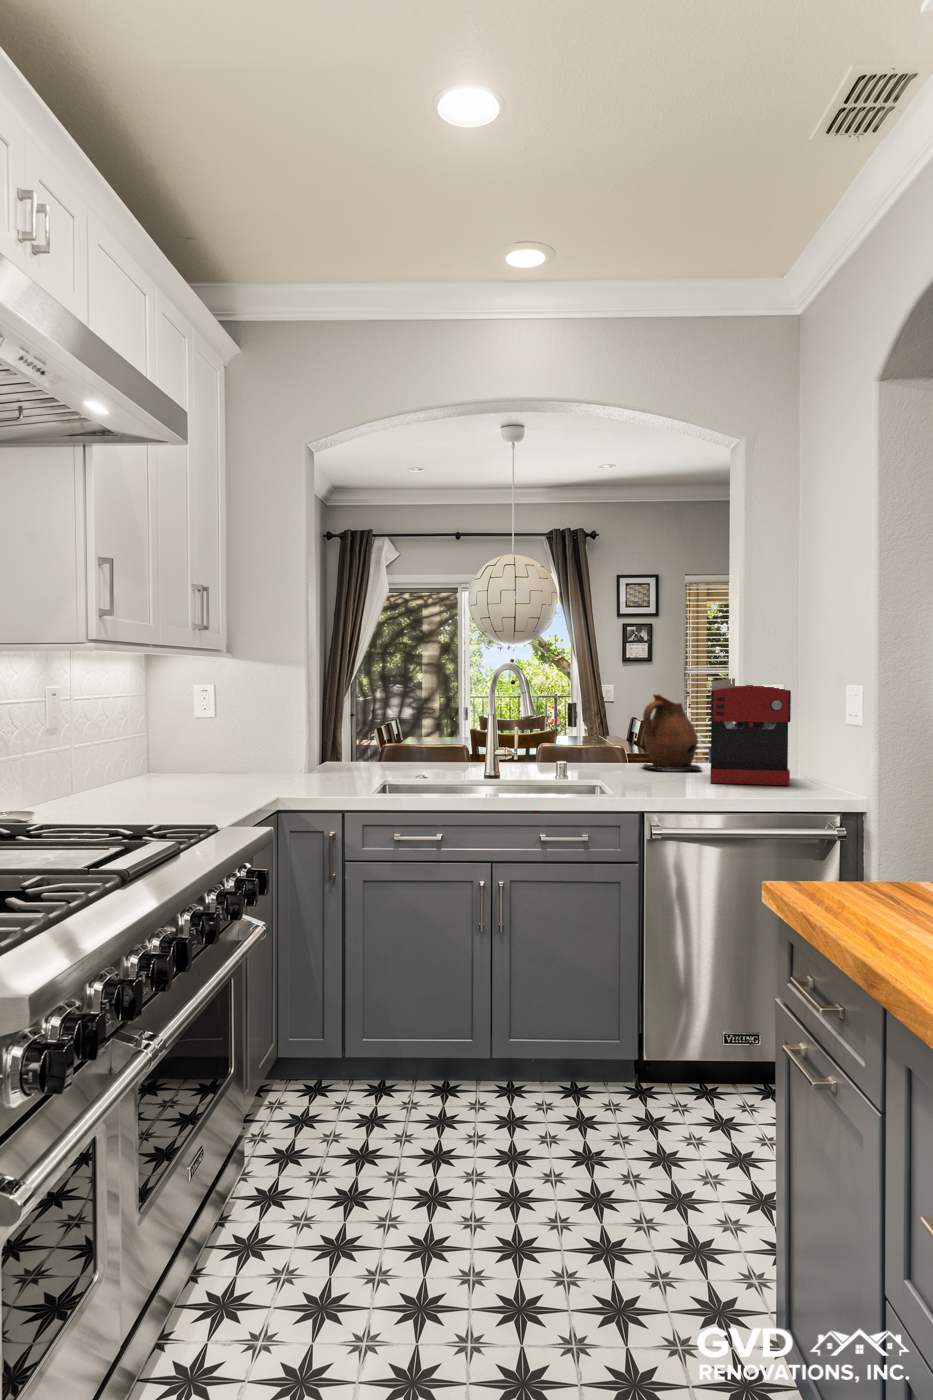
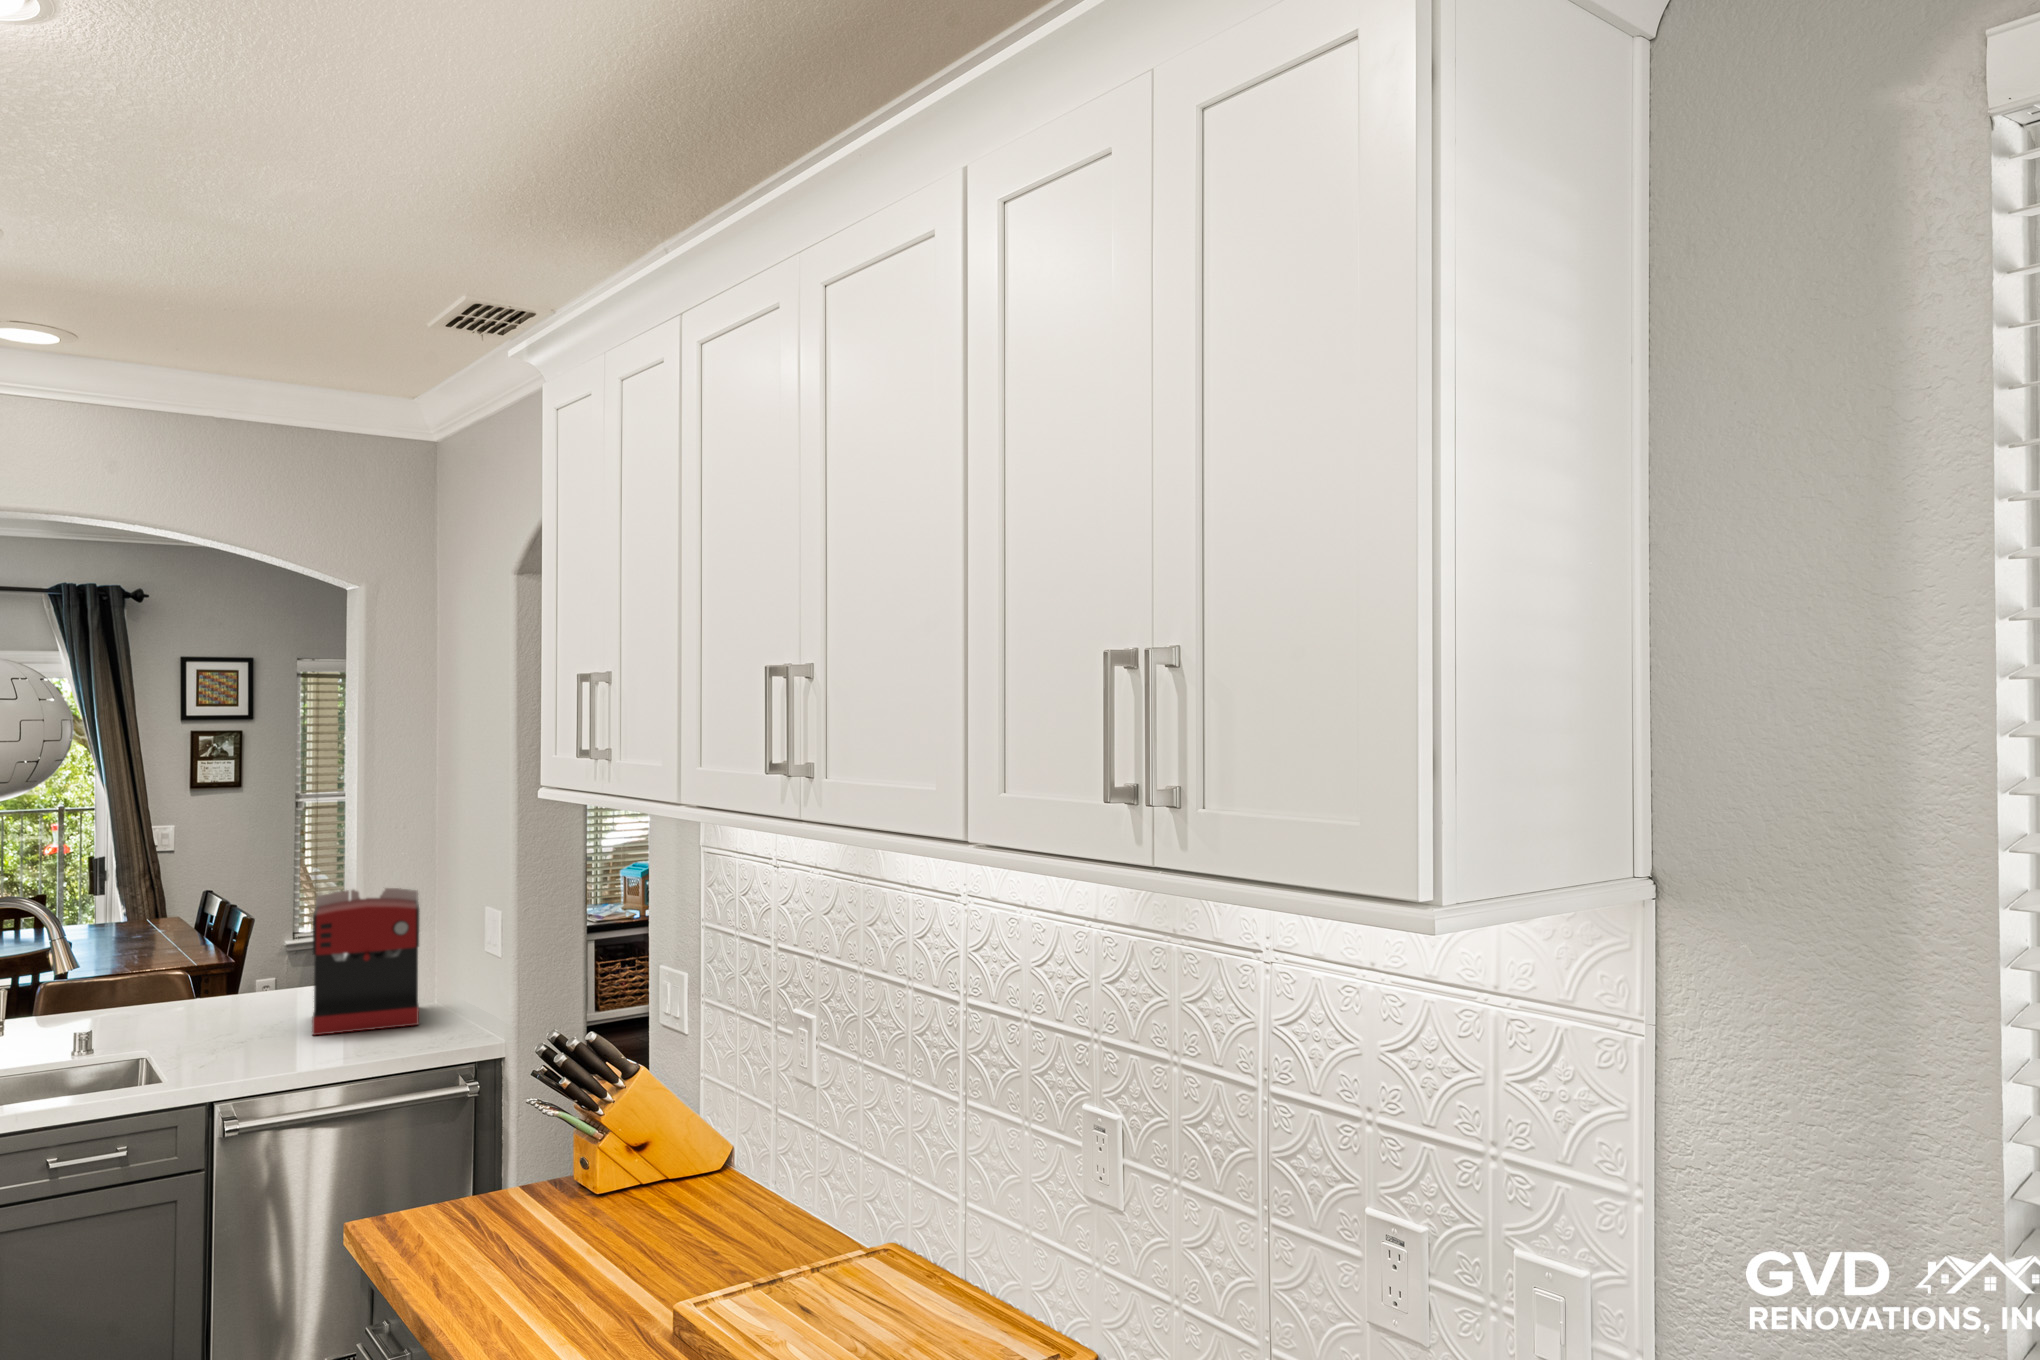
ceramic pitcher: present [643,694,702,770] -> none [209,911,305,1016]

